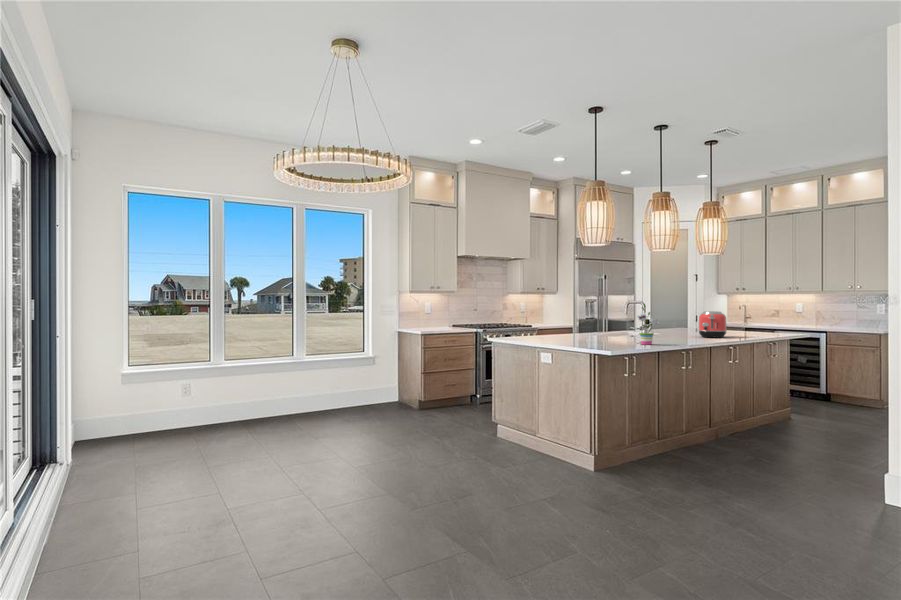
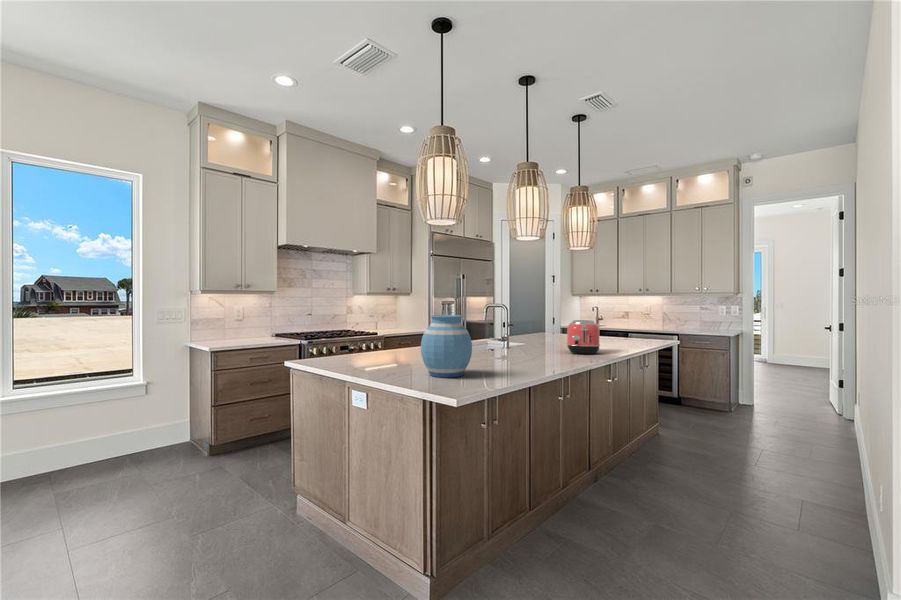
vase: none [586,304,621,344] -> present [421,315,472,378]
potted plant: present [637,304,659,345] -> none [493,316,529,379]

